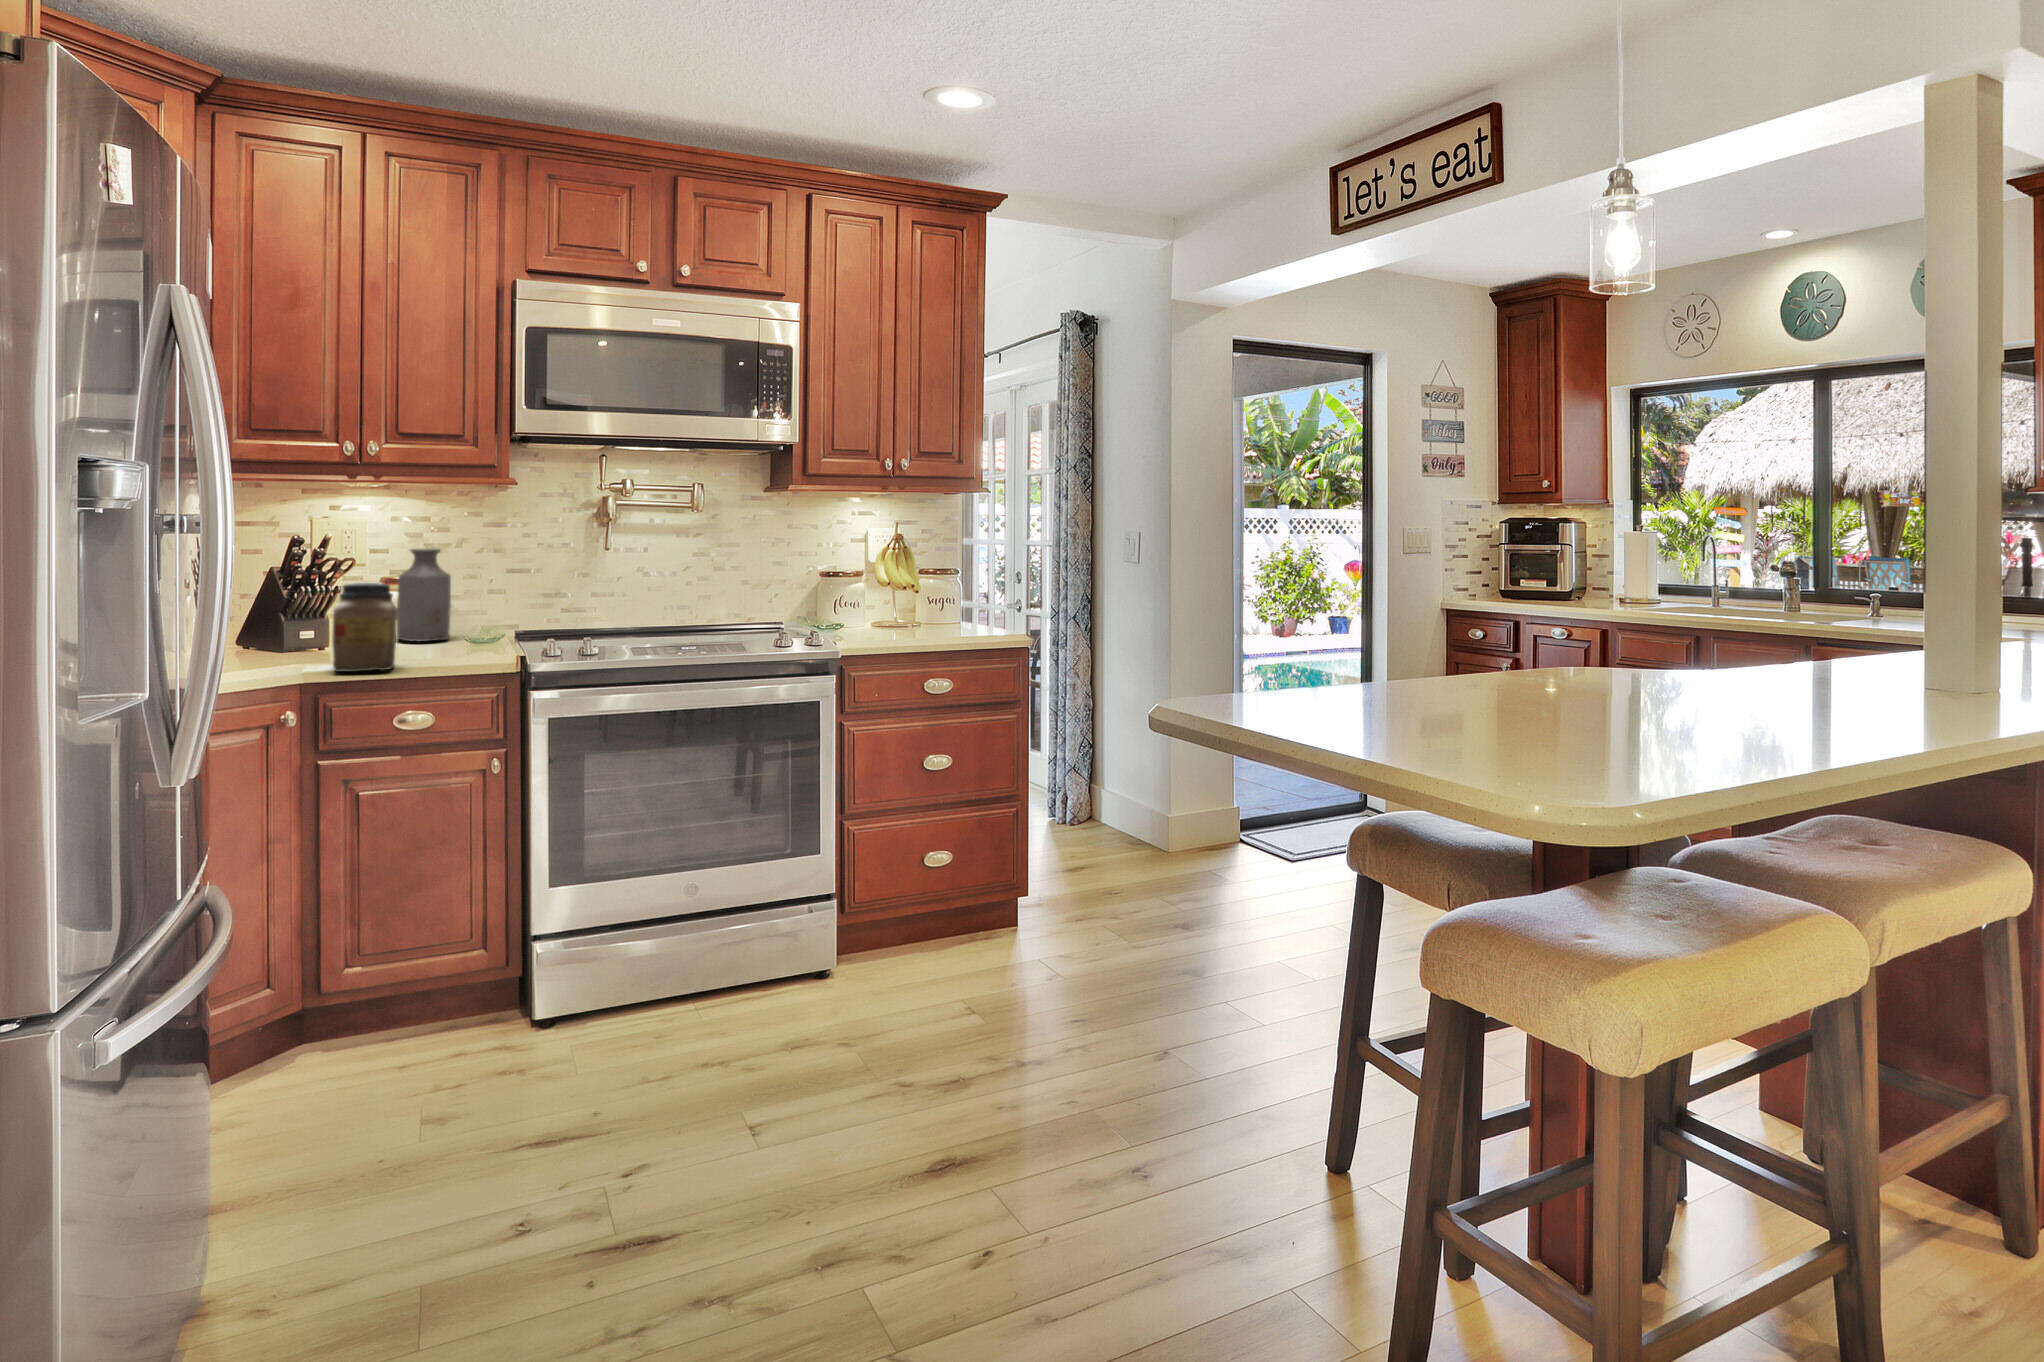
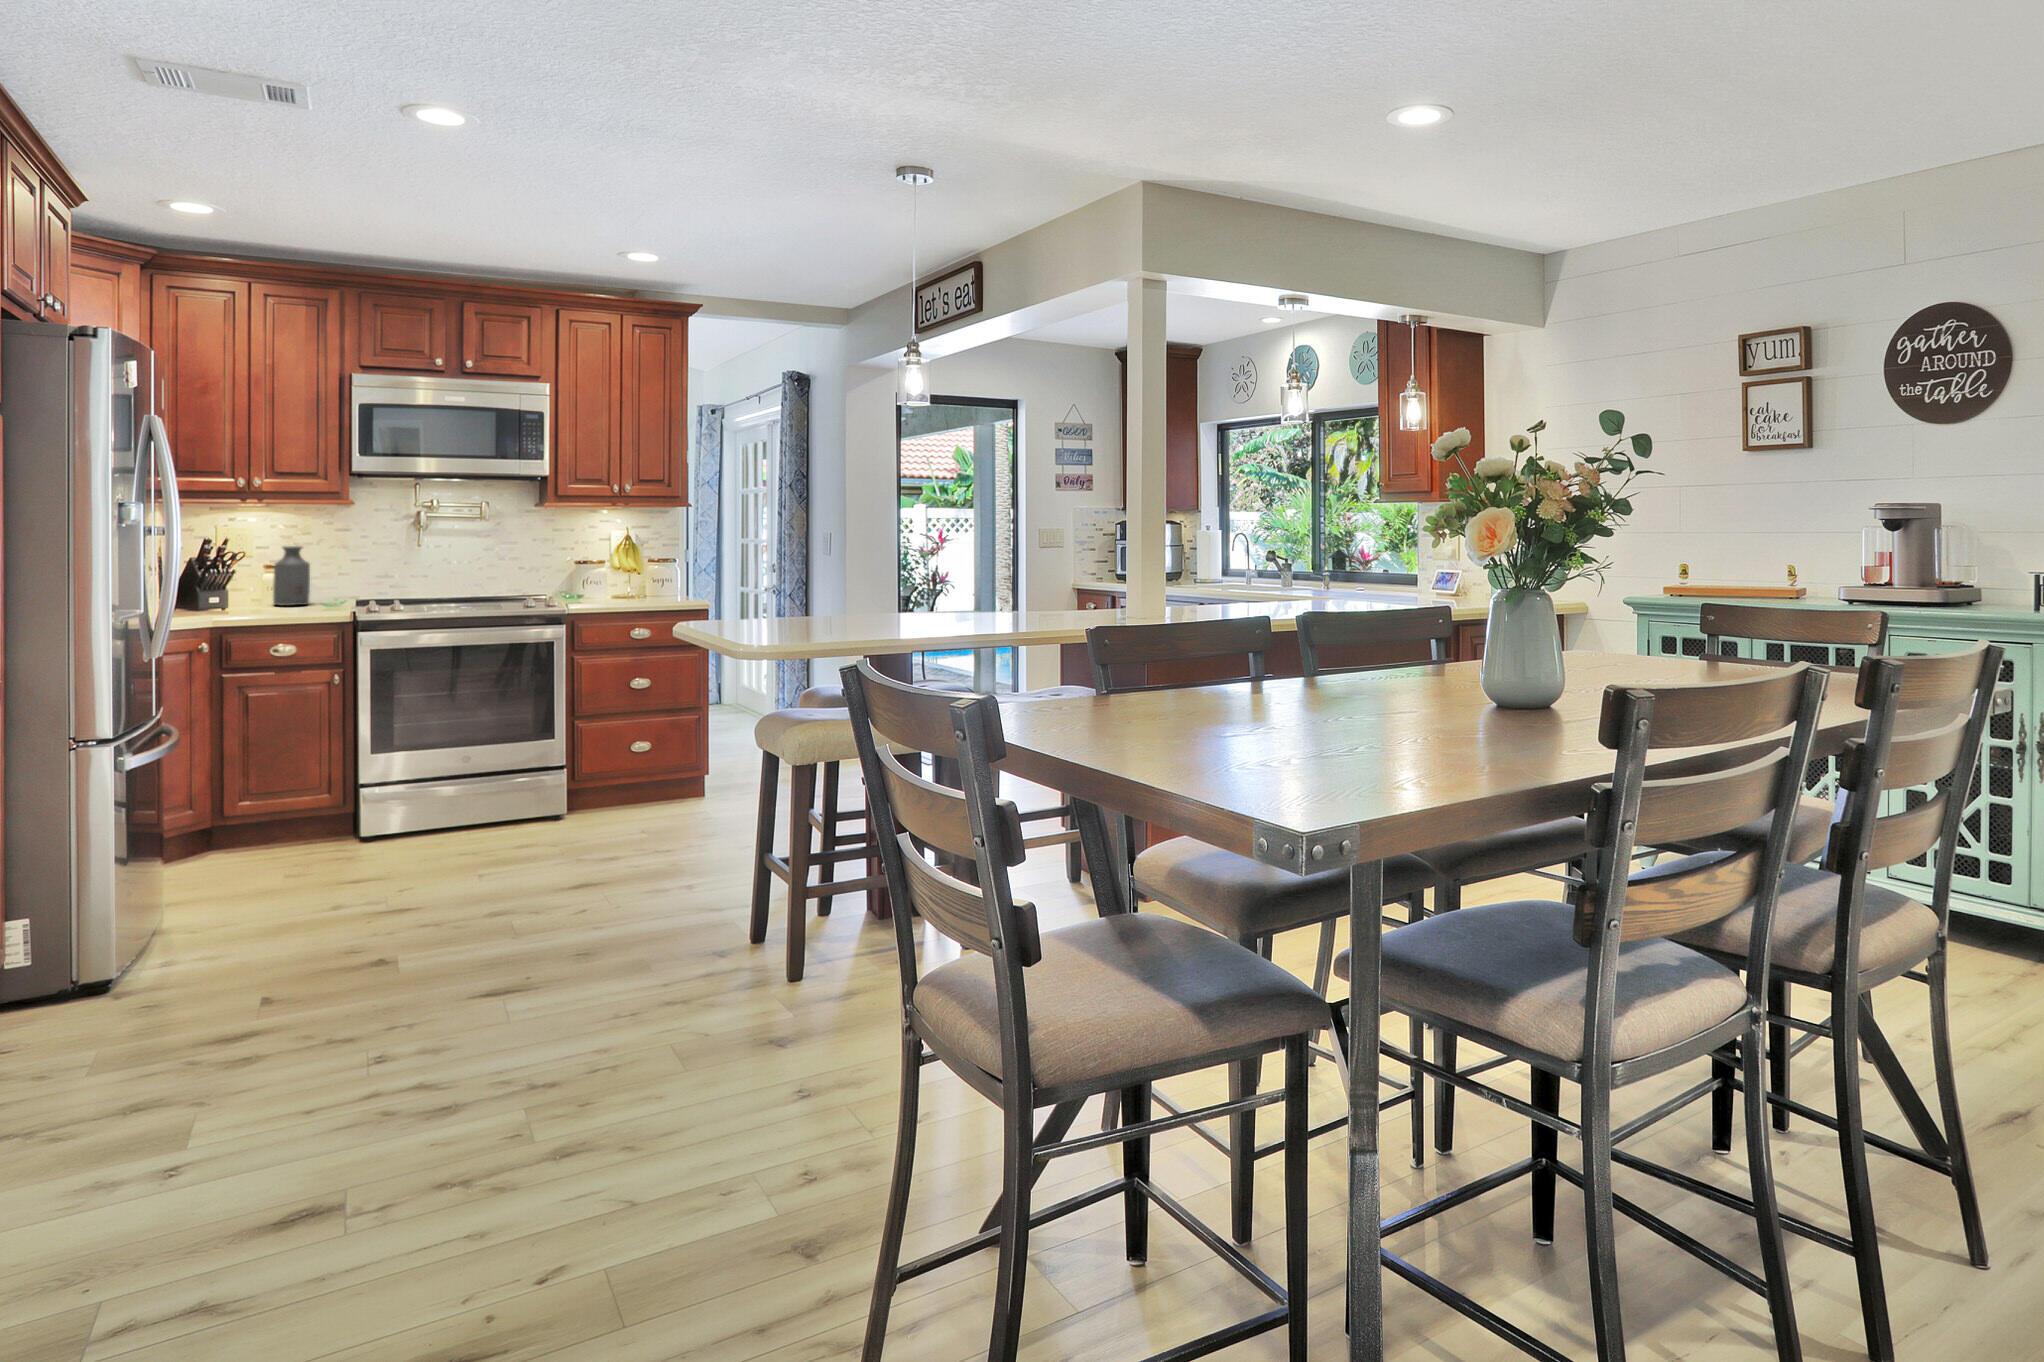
jar: present [332,583,397,672] -> none [232,566,273,621]

